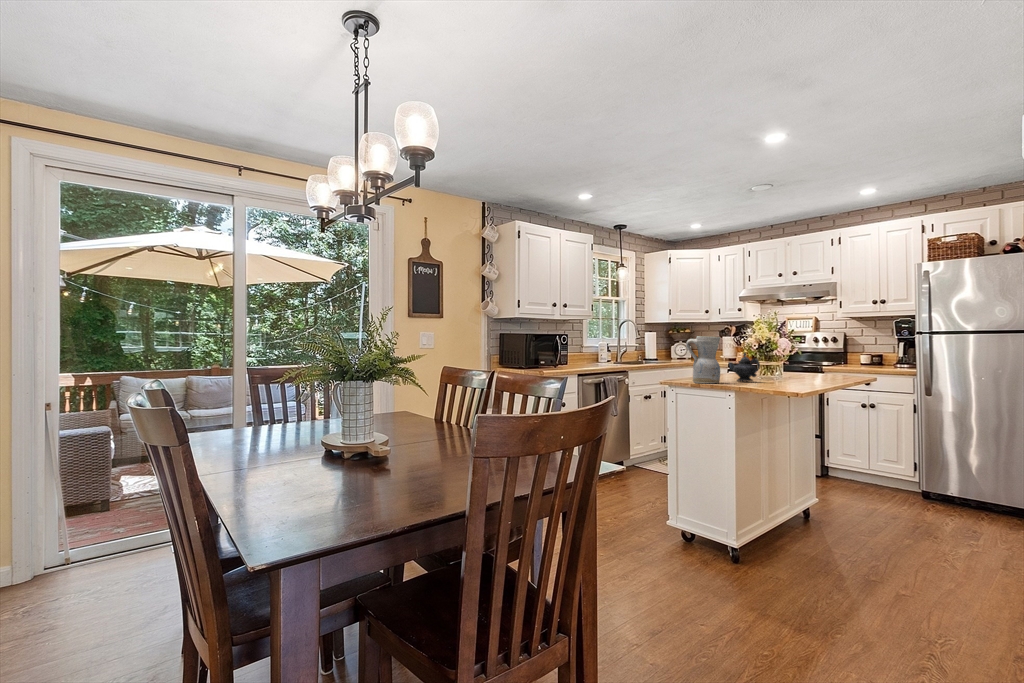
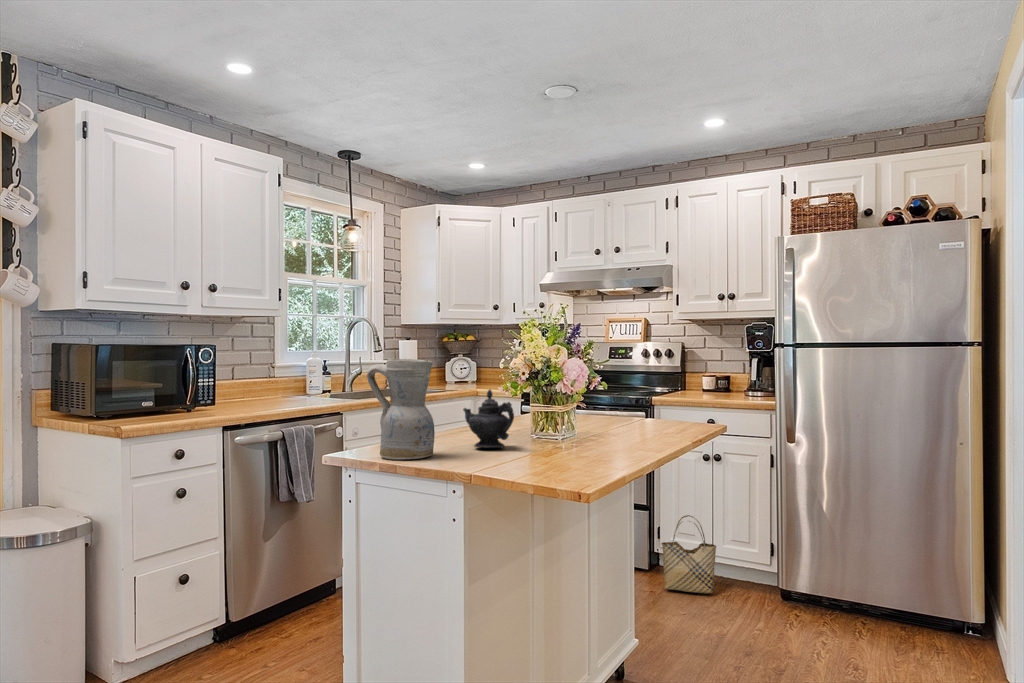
woven basket: none [831,441,872,489] -> present [661,515,716,593]

